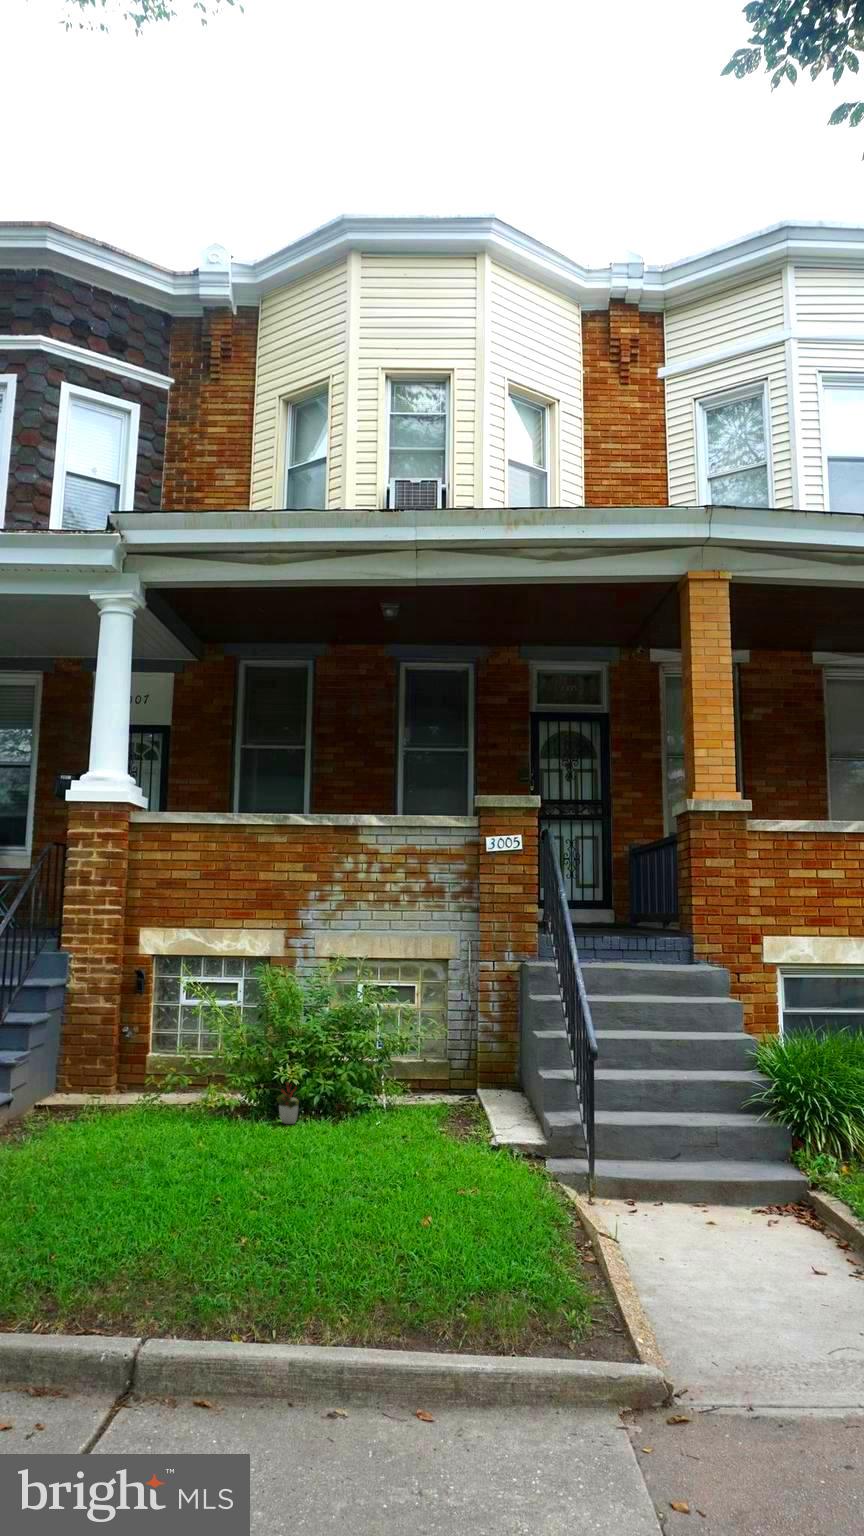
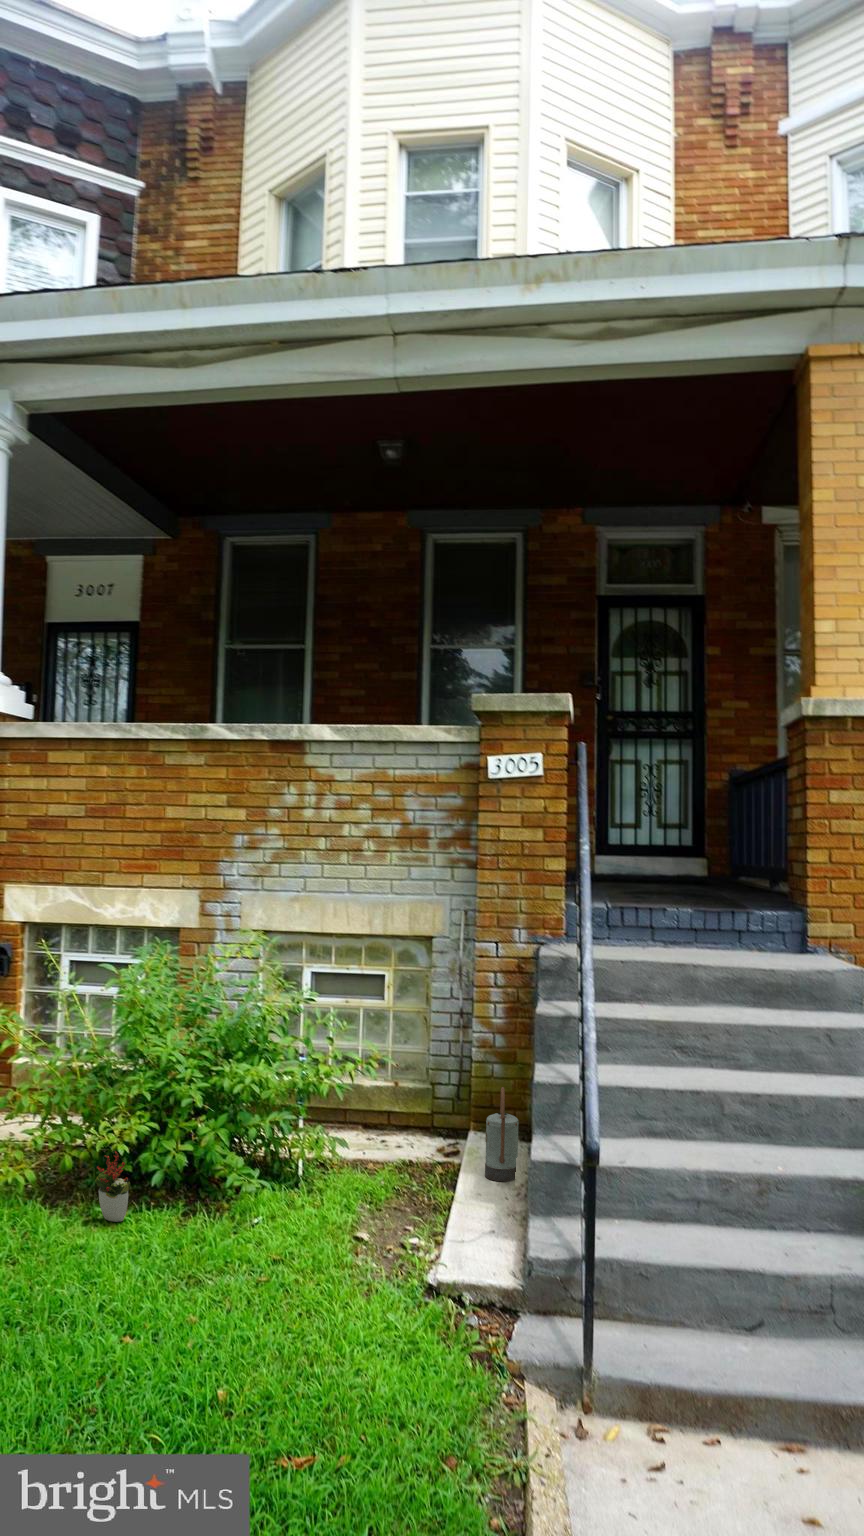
watering can: none [500,1048,520,1104] -> present [485,1087,519,1181]

